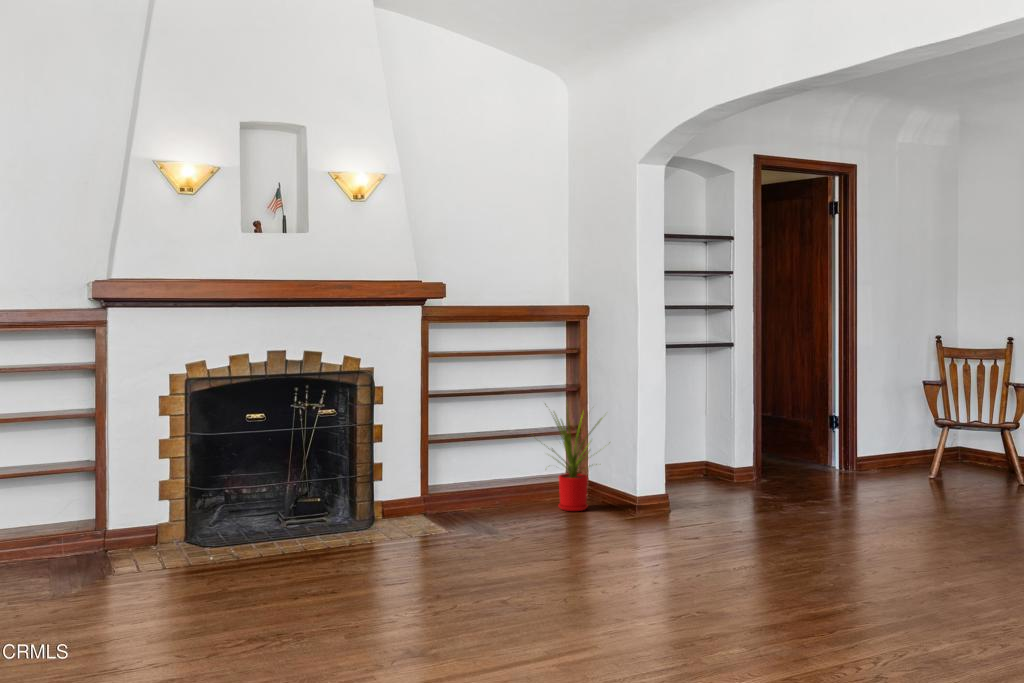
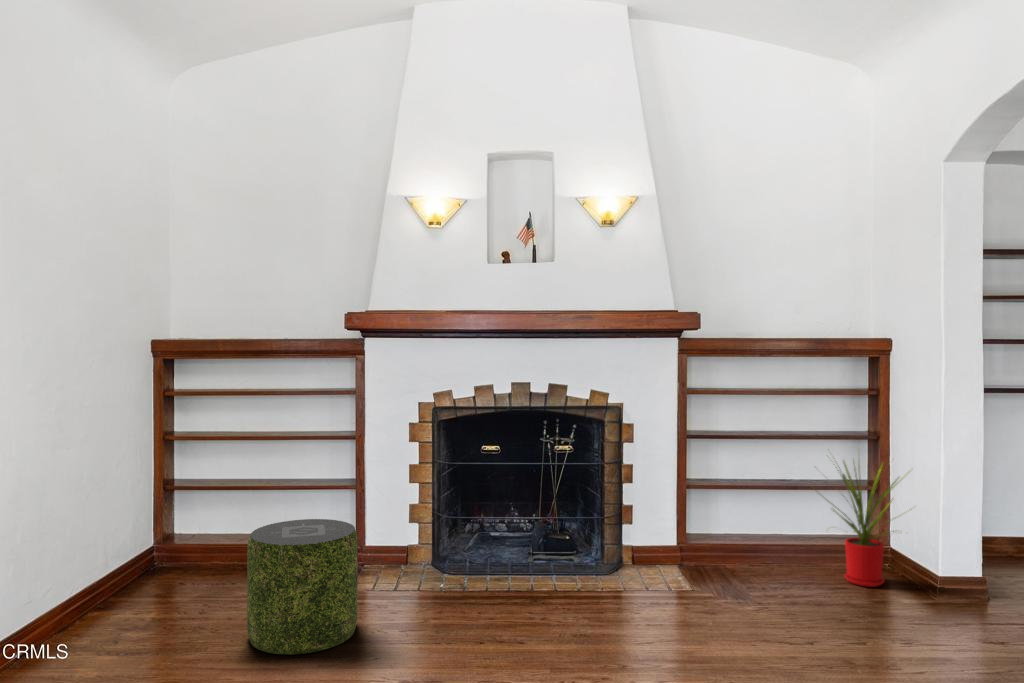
pouf: none [40,492,158,622] -> present [247,519,358,654]

